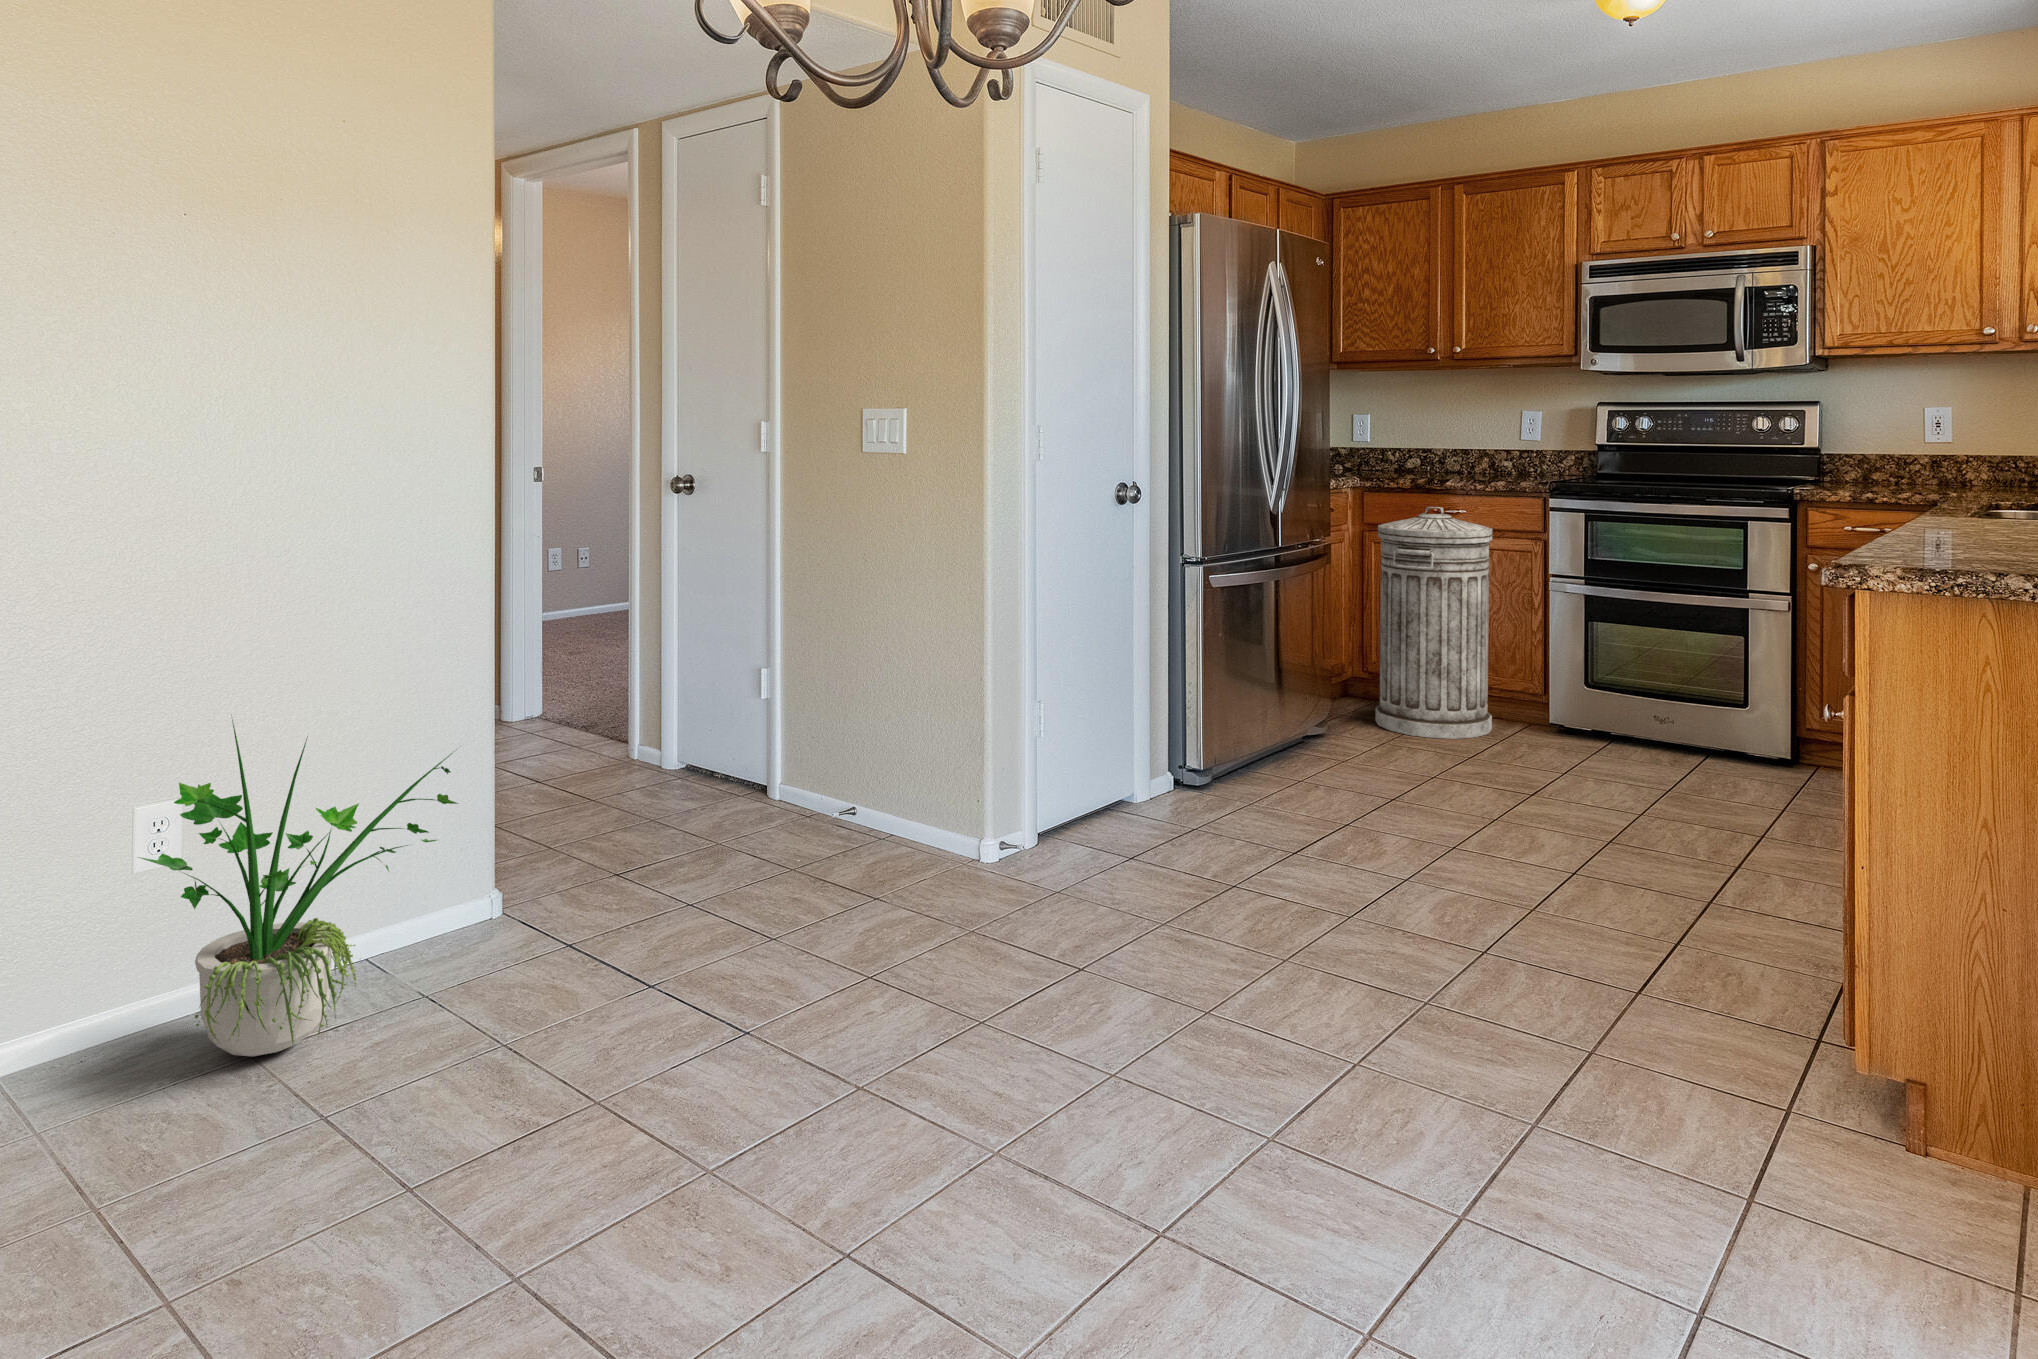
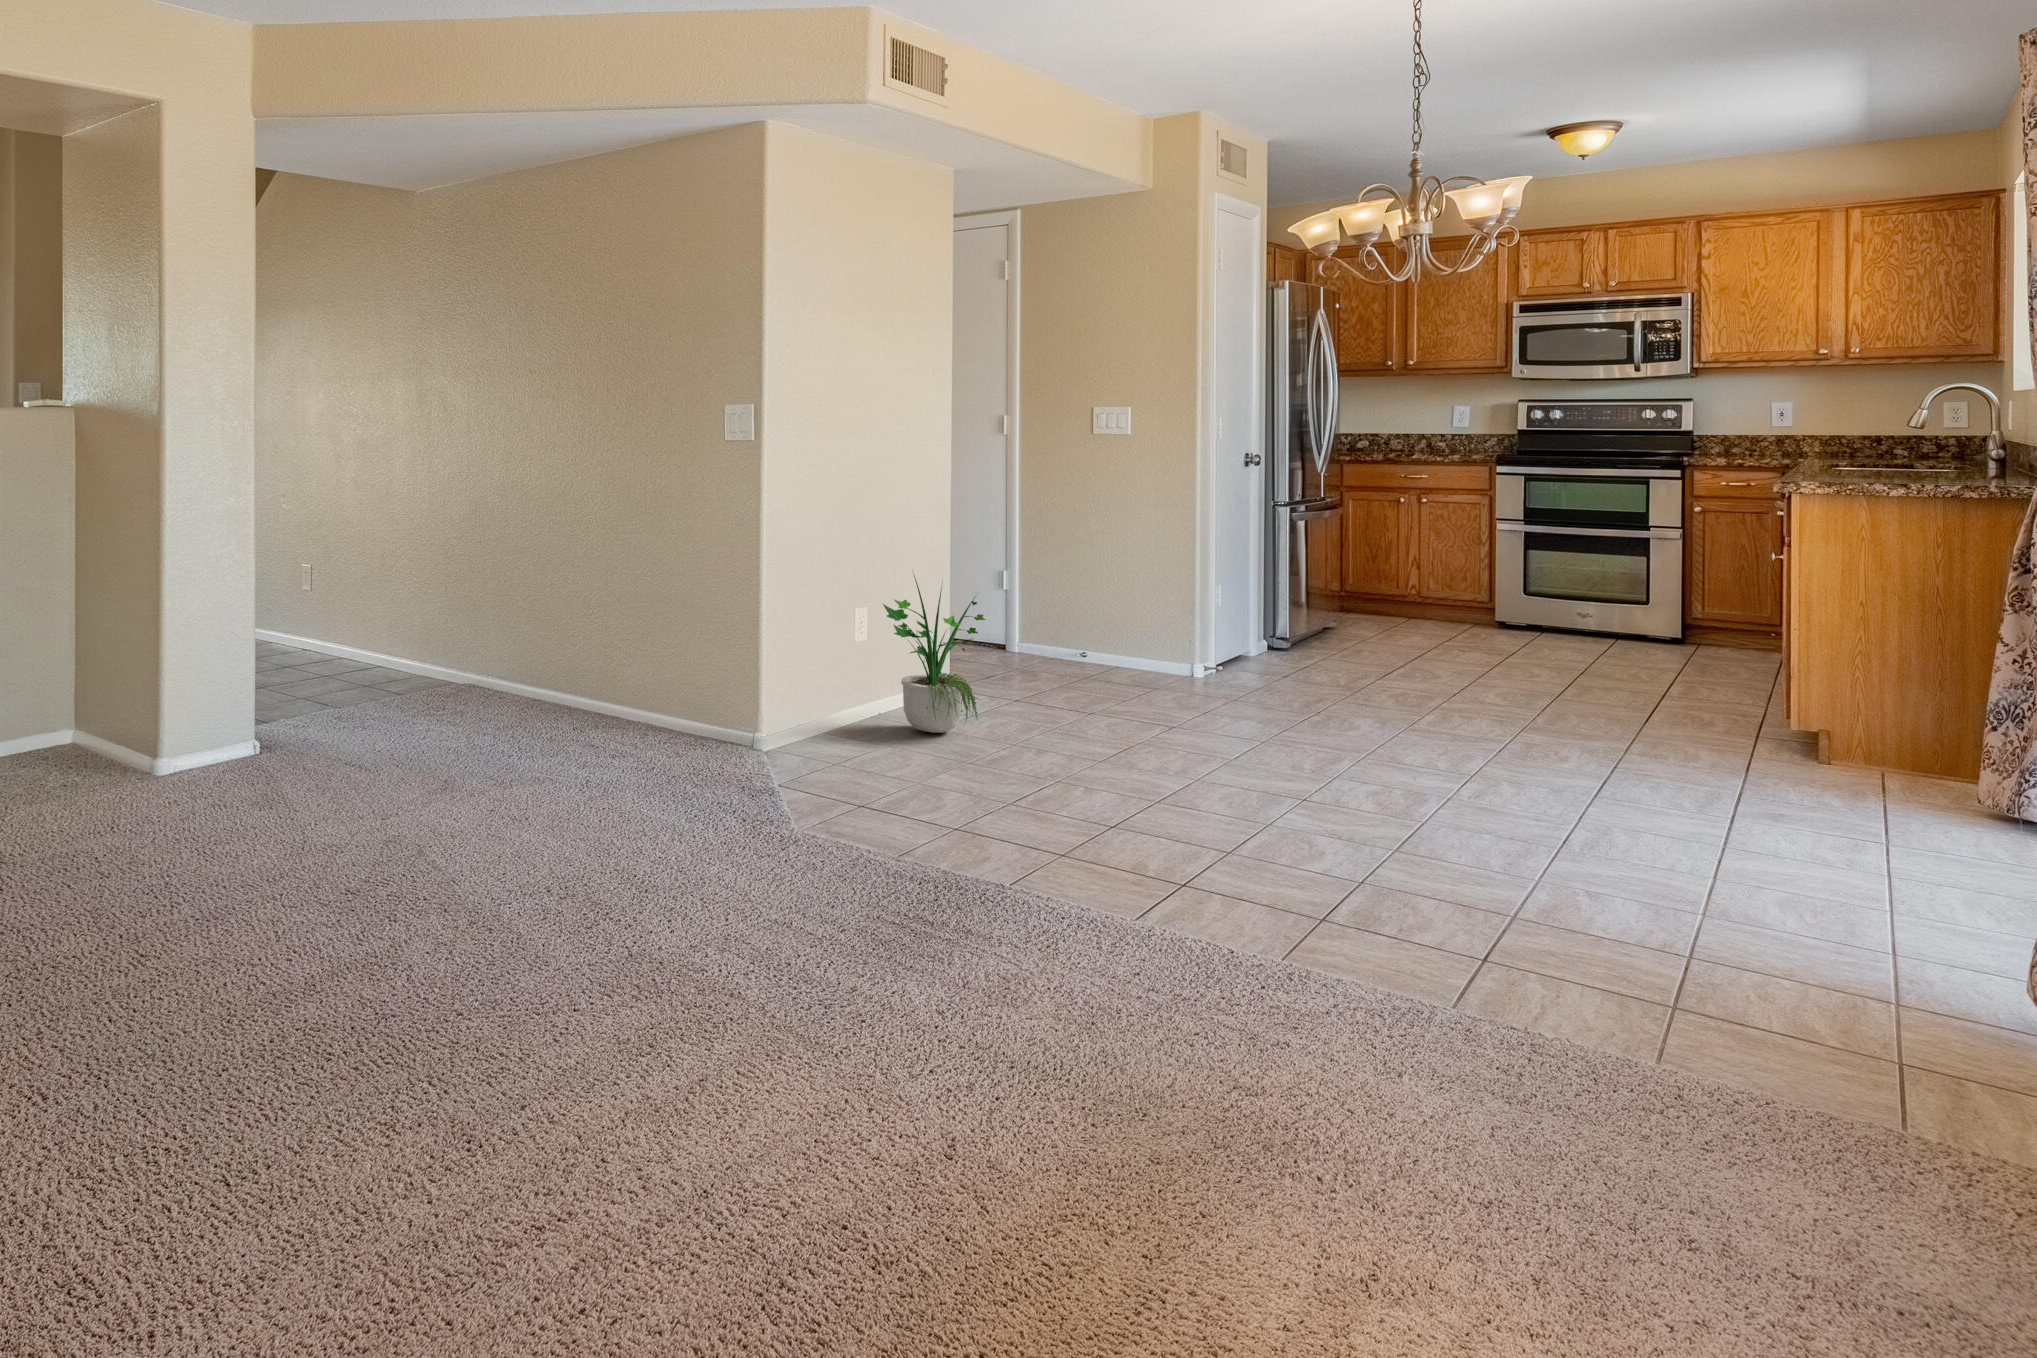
trash can: present [1375,507,1493,739] -> none [1363,473,1451,629]

